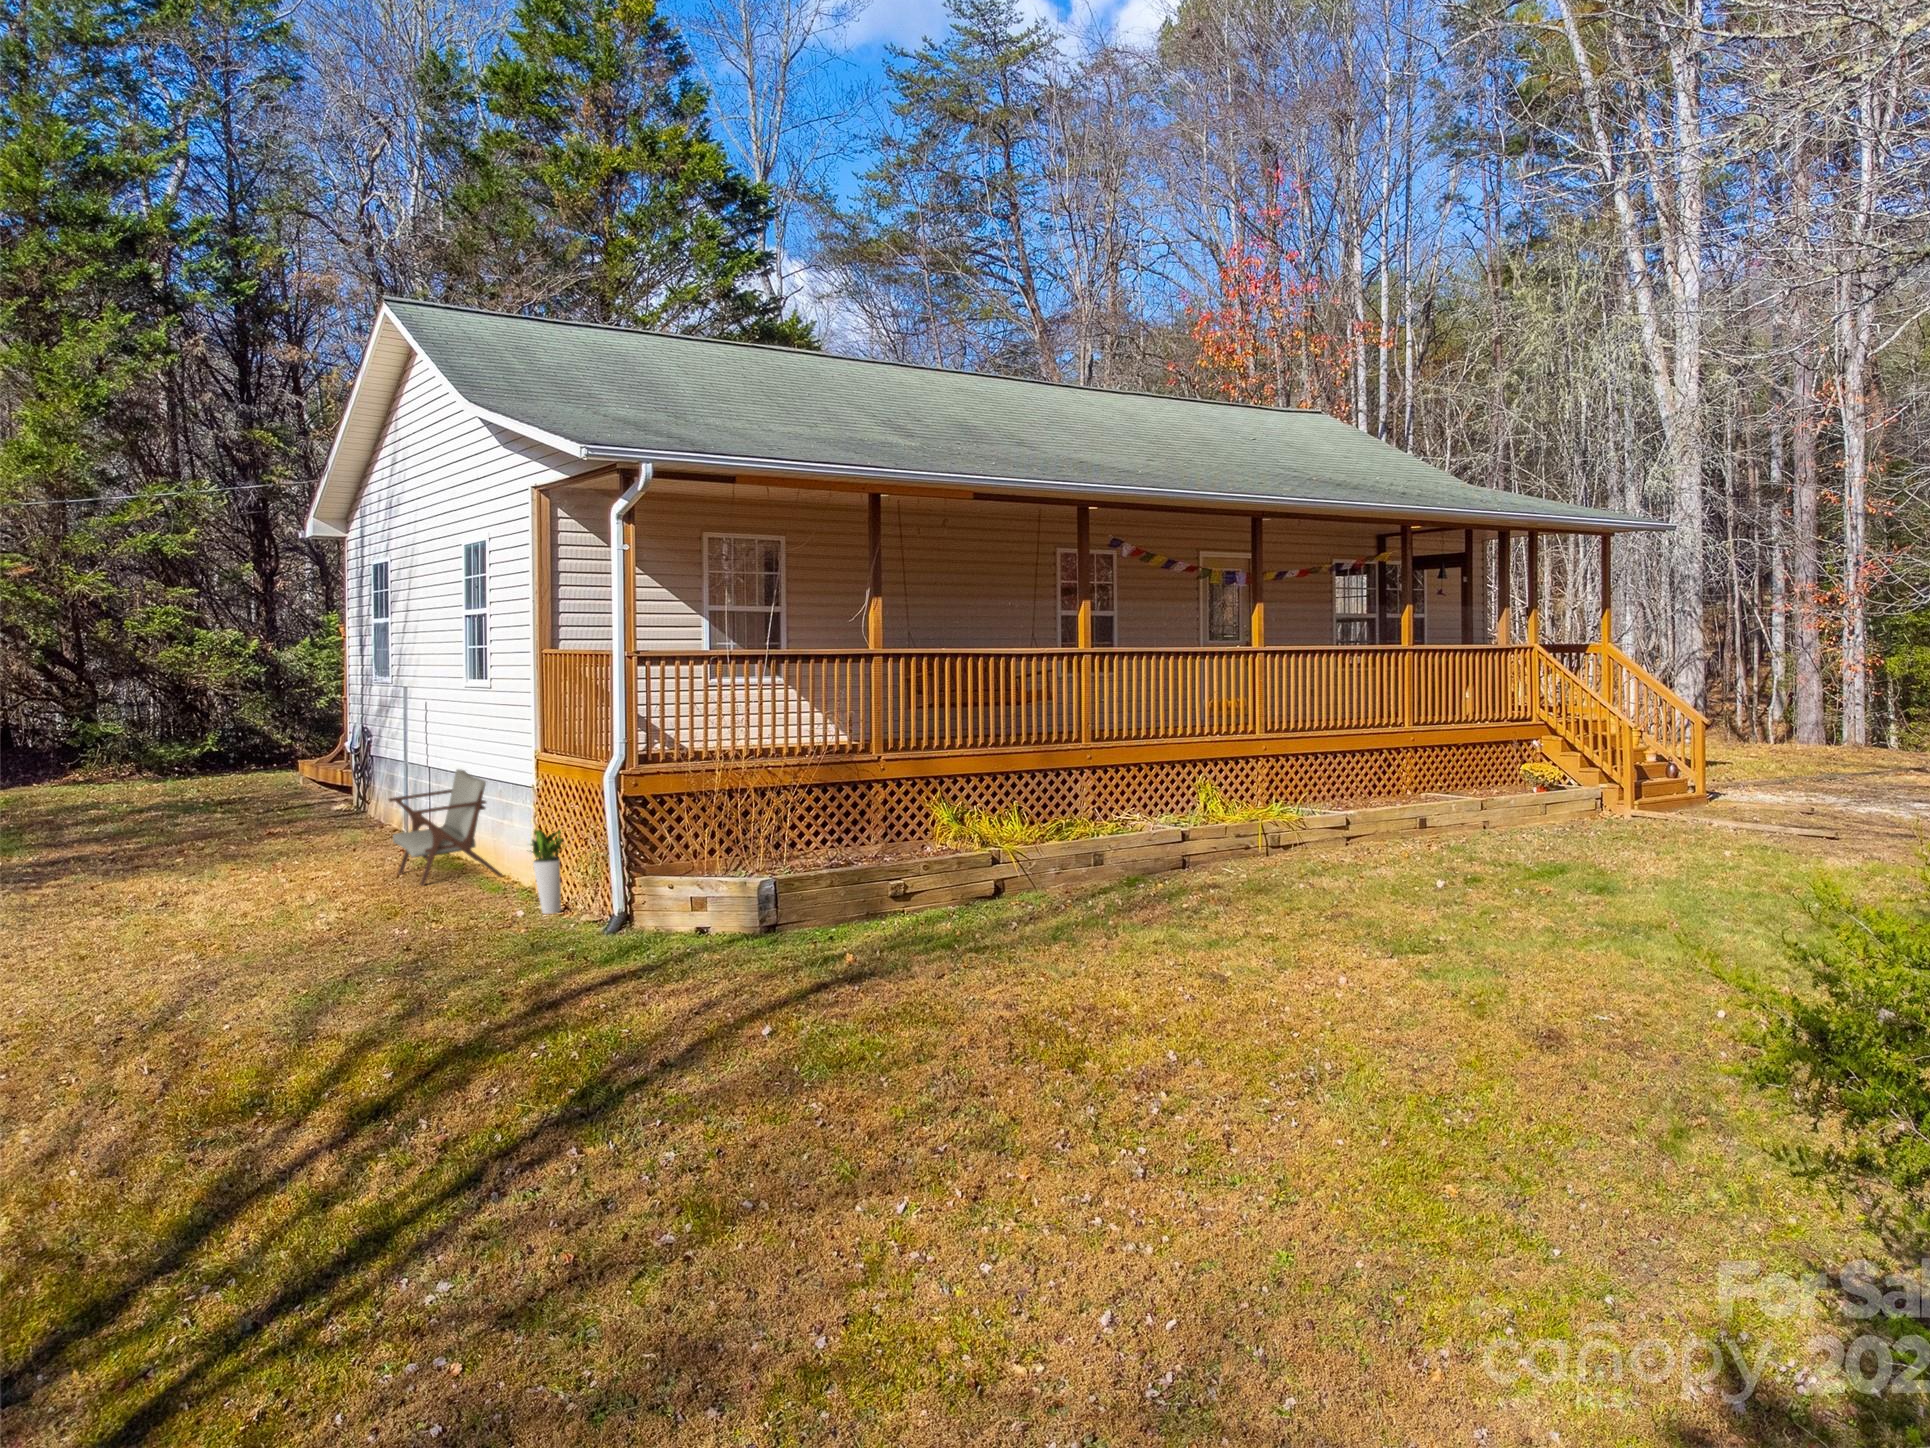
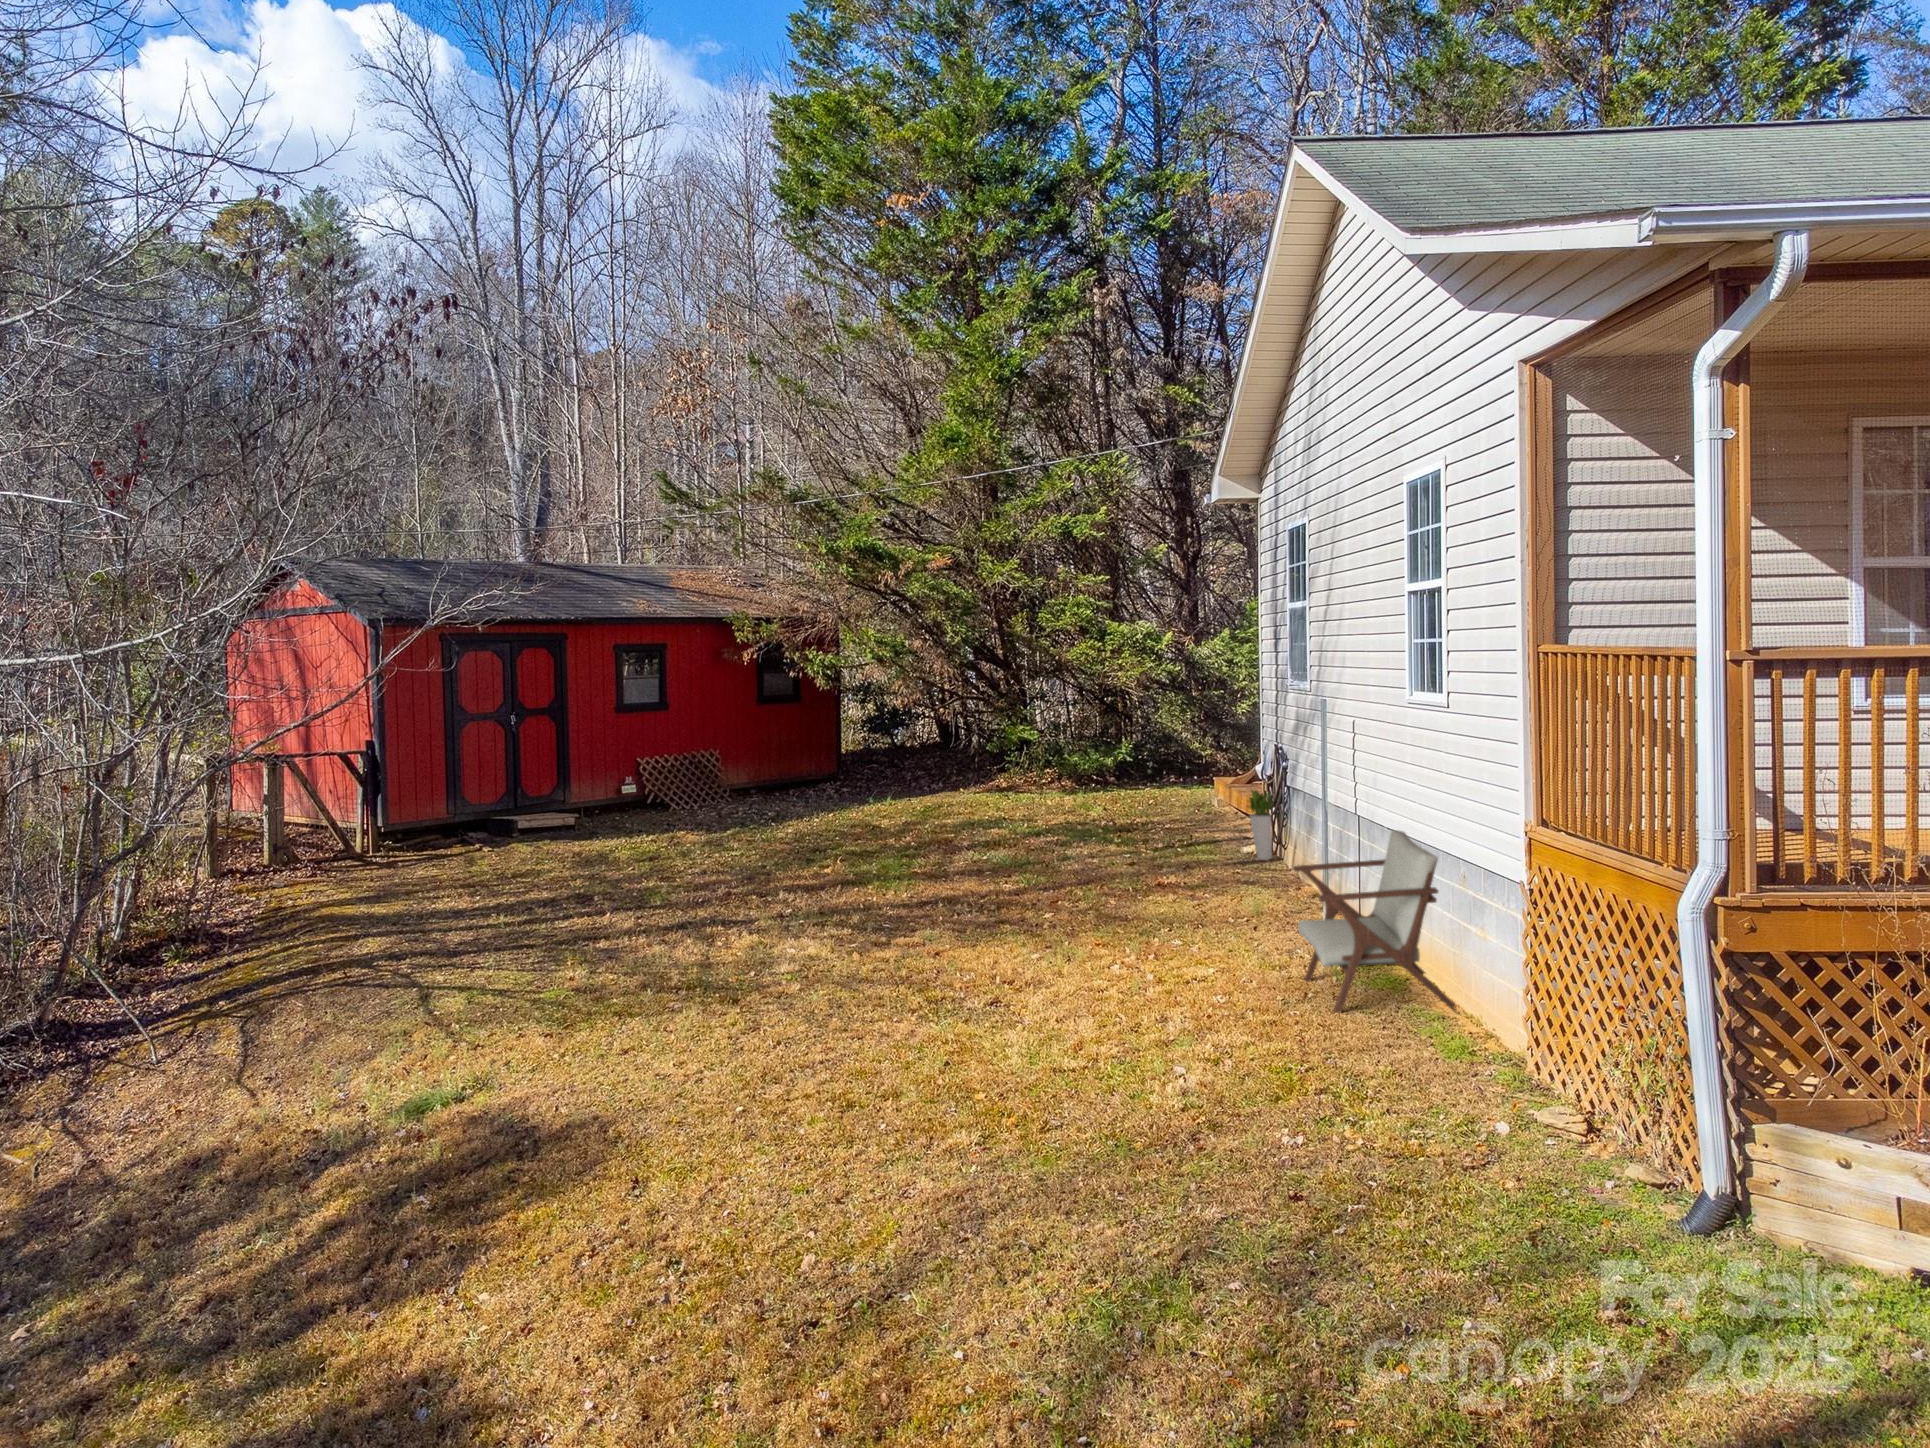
planter: present [531,830,563,914] -> present [1249,790,1274,860]

